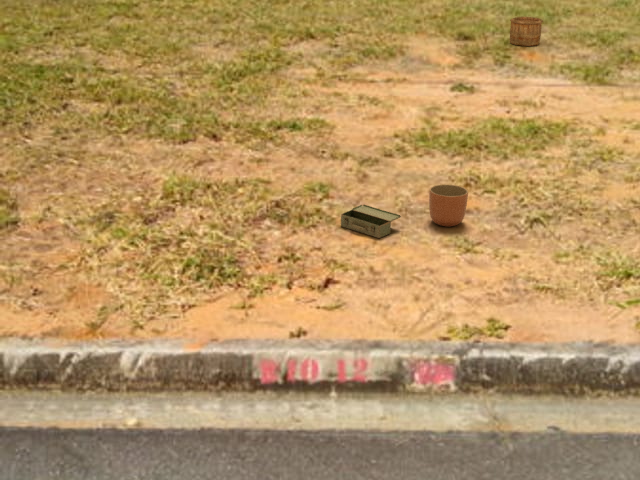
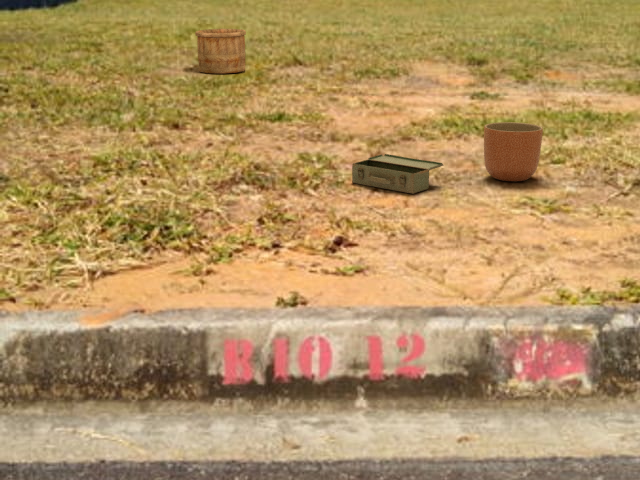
wooden bucket: present [510,17,543,46] -> present [195,29,246,74]

